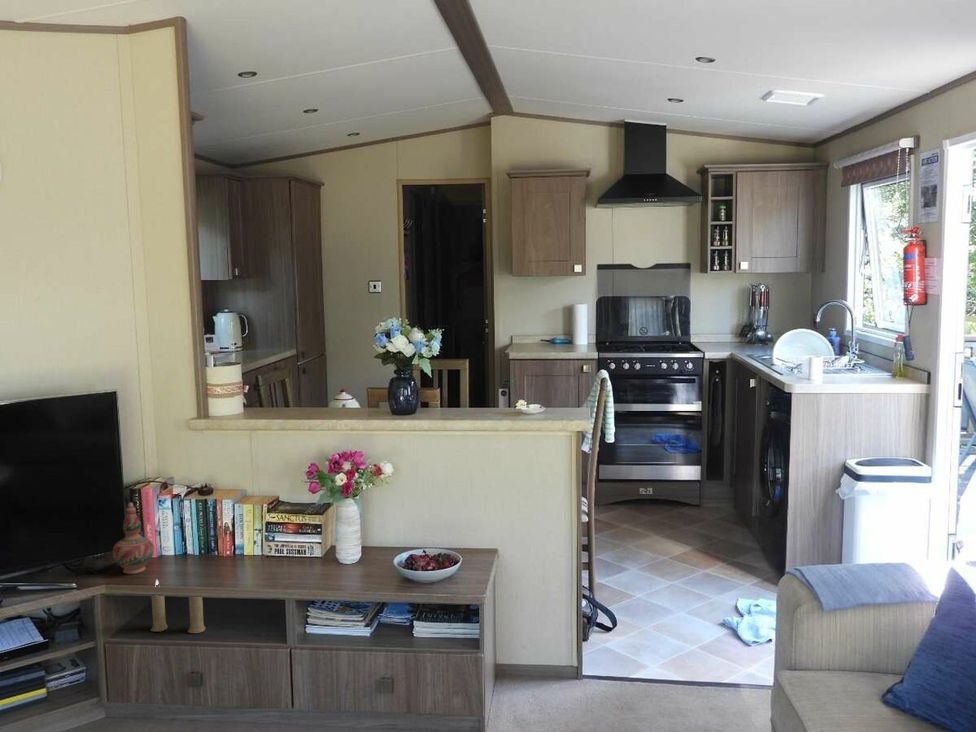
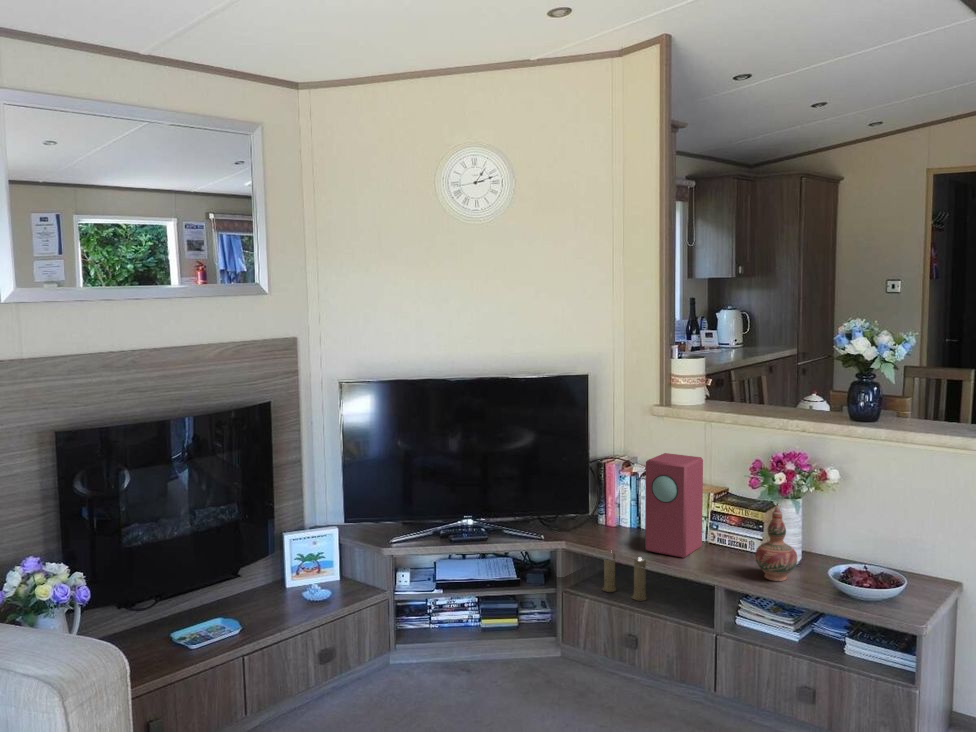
speaker: none [197,468,261,578] -> present [645,453,703,558]
decorative vase: present [113,502,154,574] -> present [755,506,797,581]

